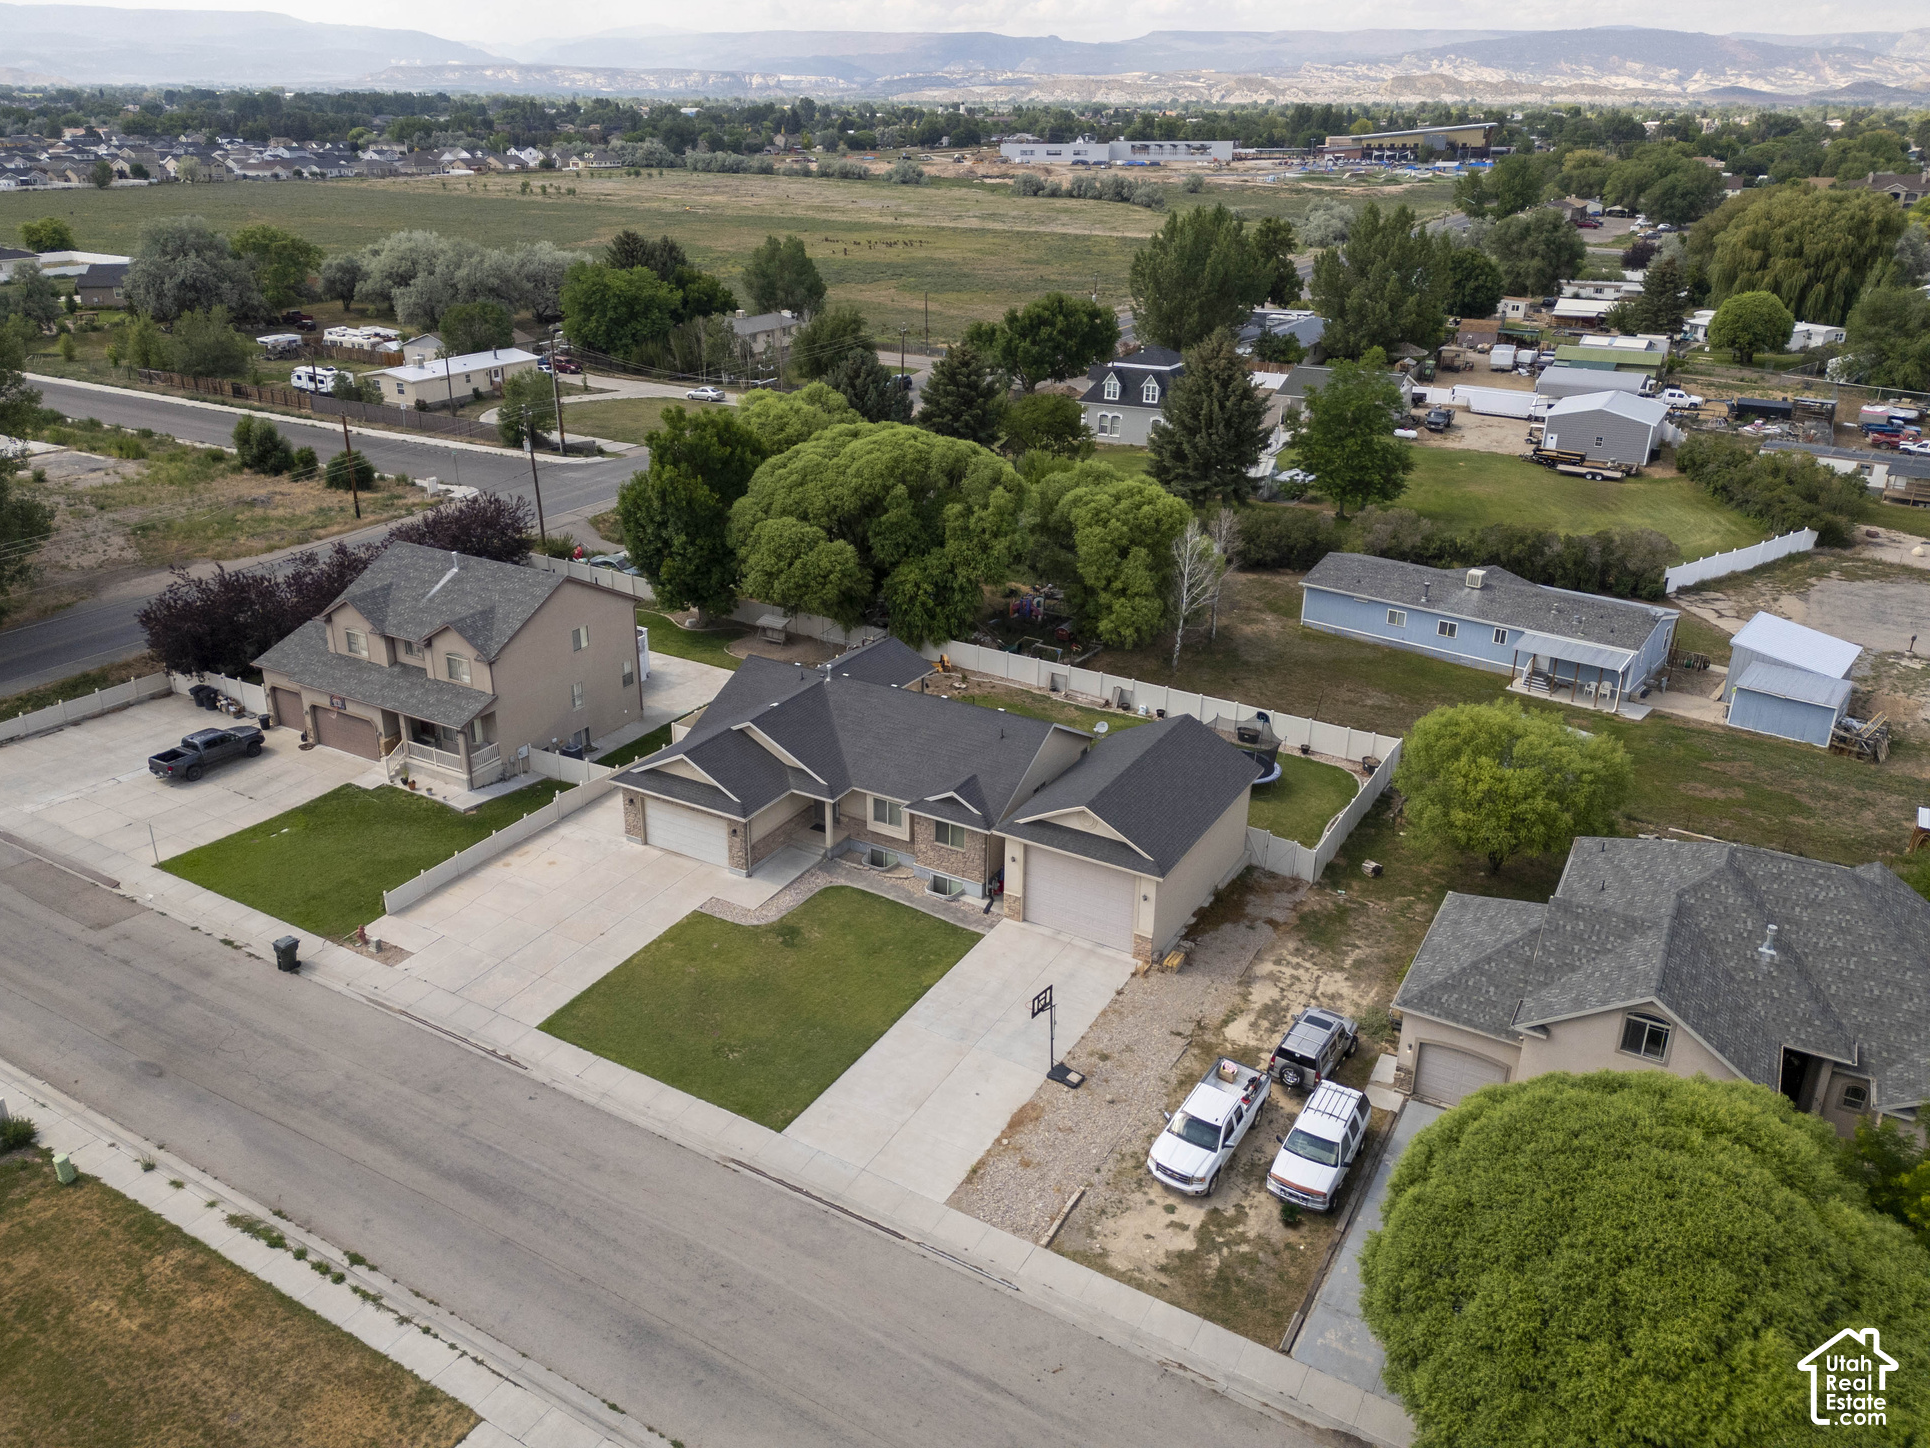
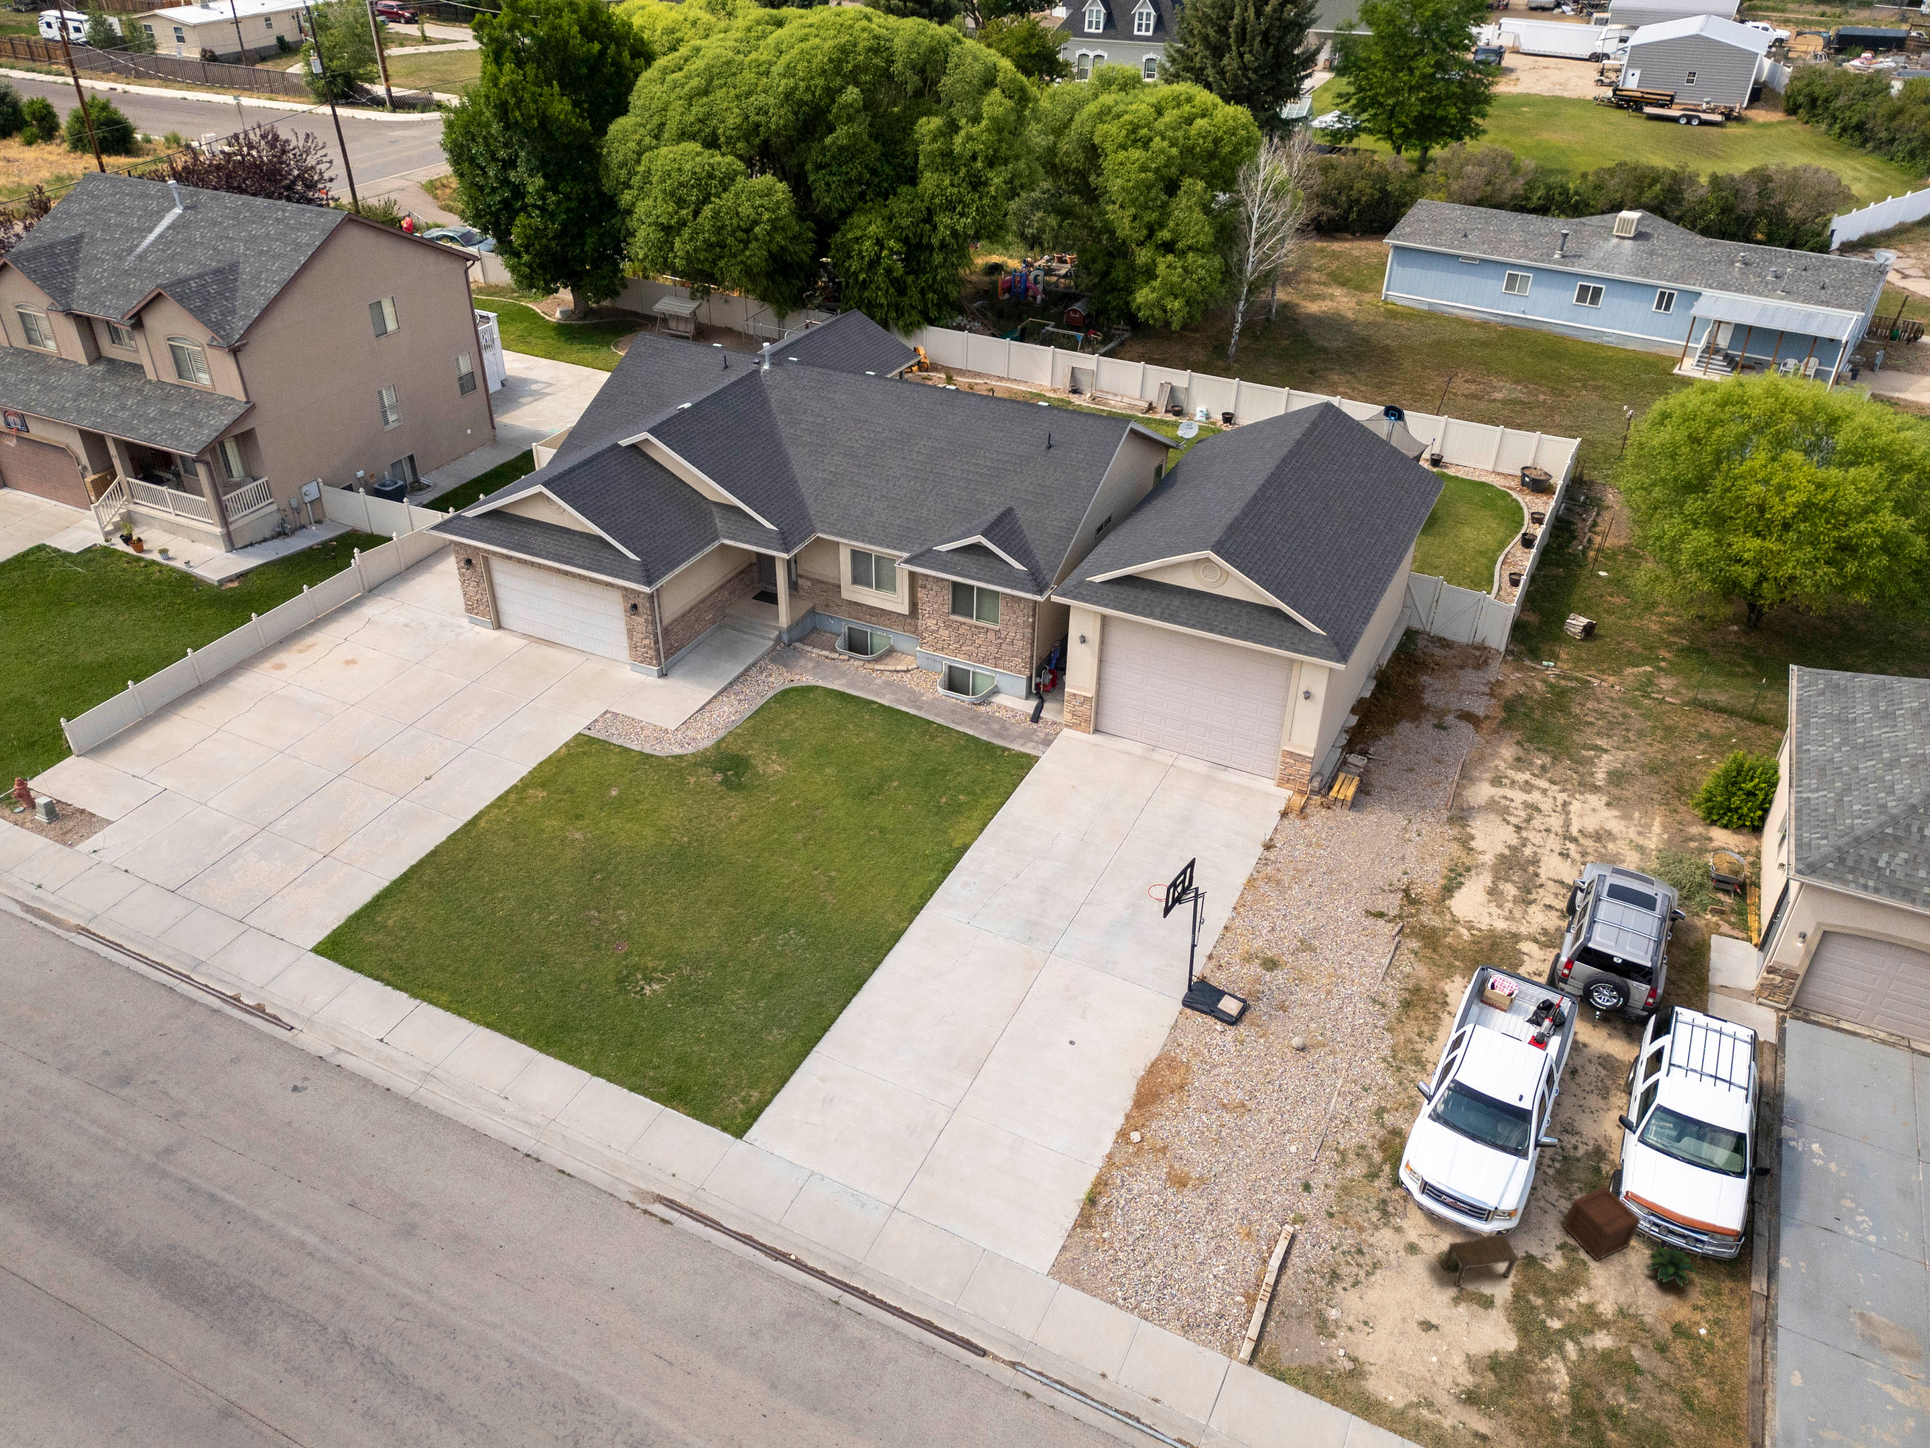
wooden crate: none [1239,1171,1276,1211] -> present [1563,1186,1641,1260]
bench: none [1165,1192,1203,1219] -> present [1442,1235,1518,1287]

